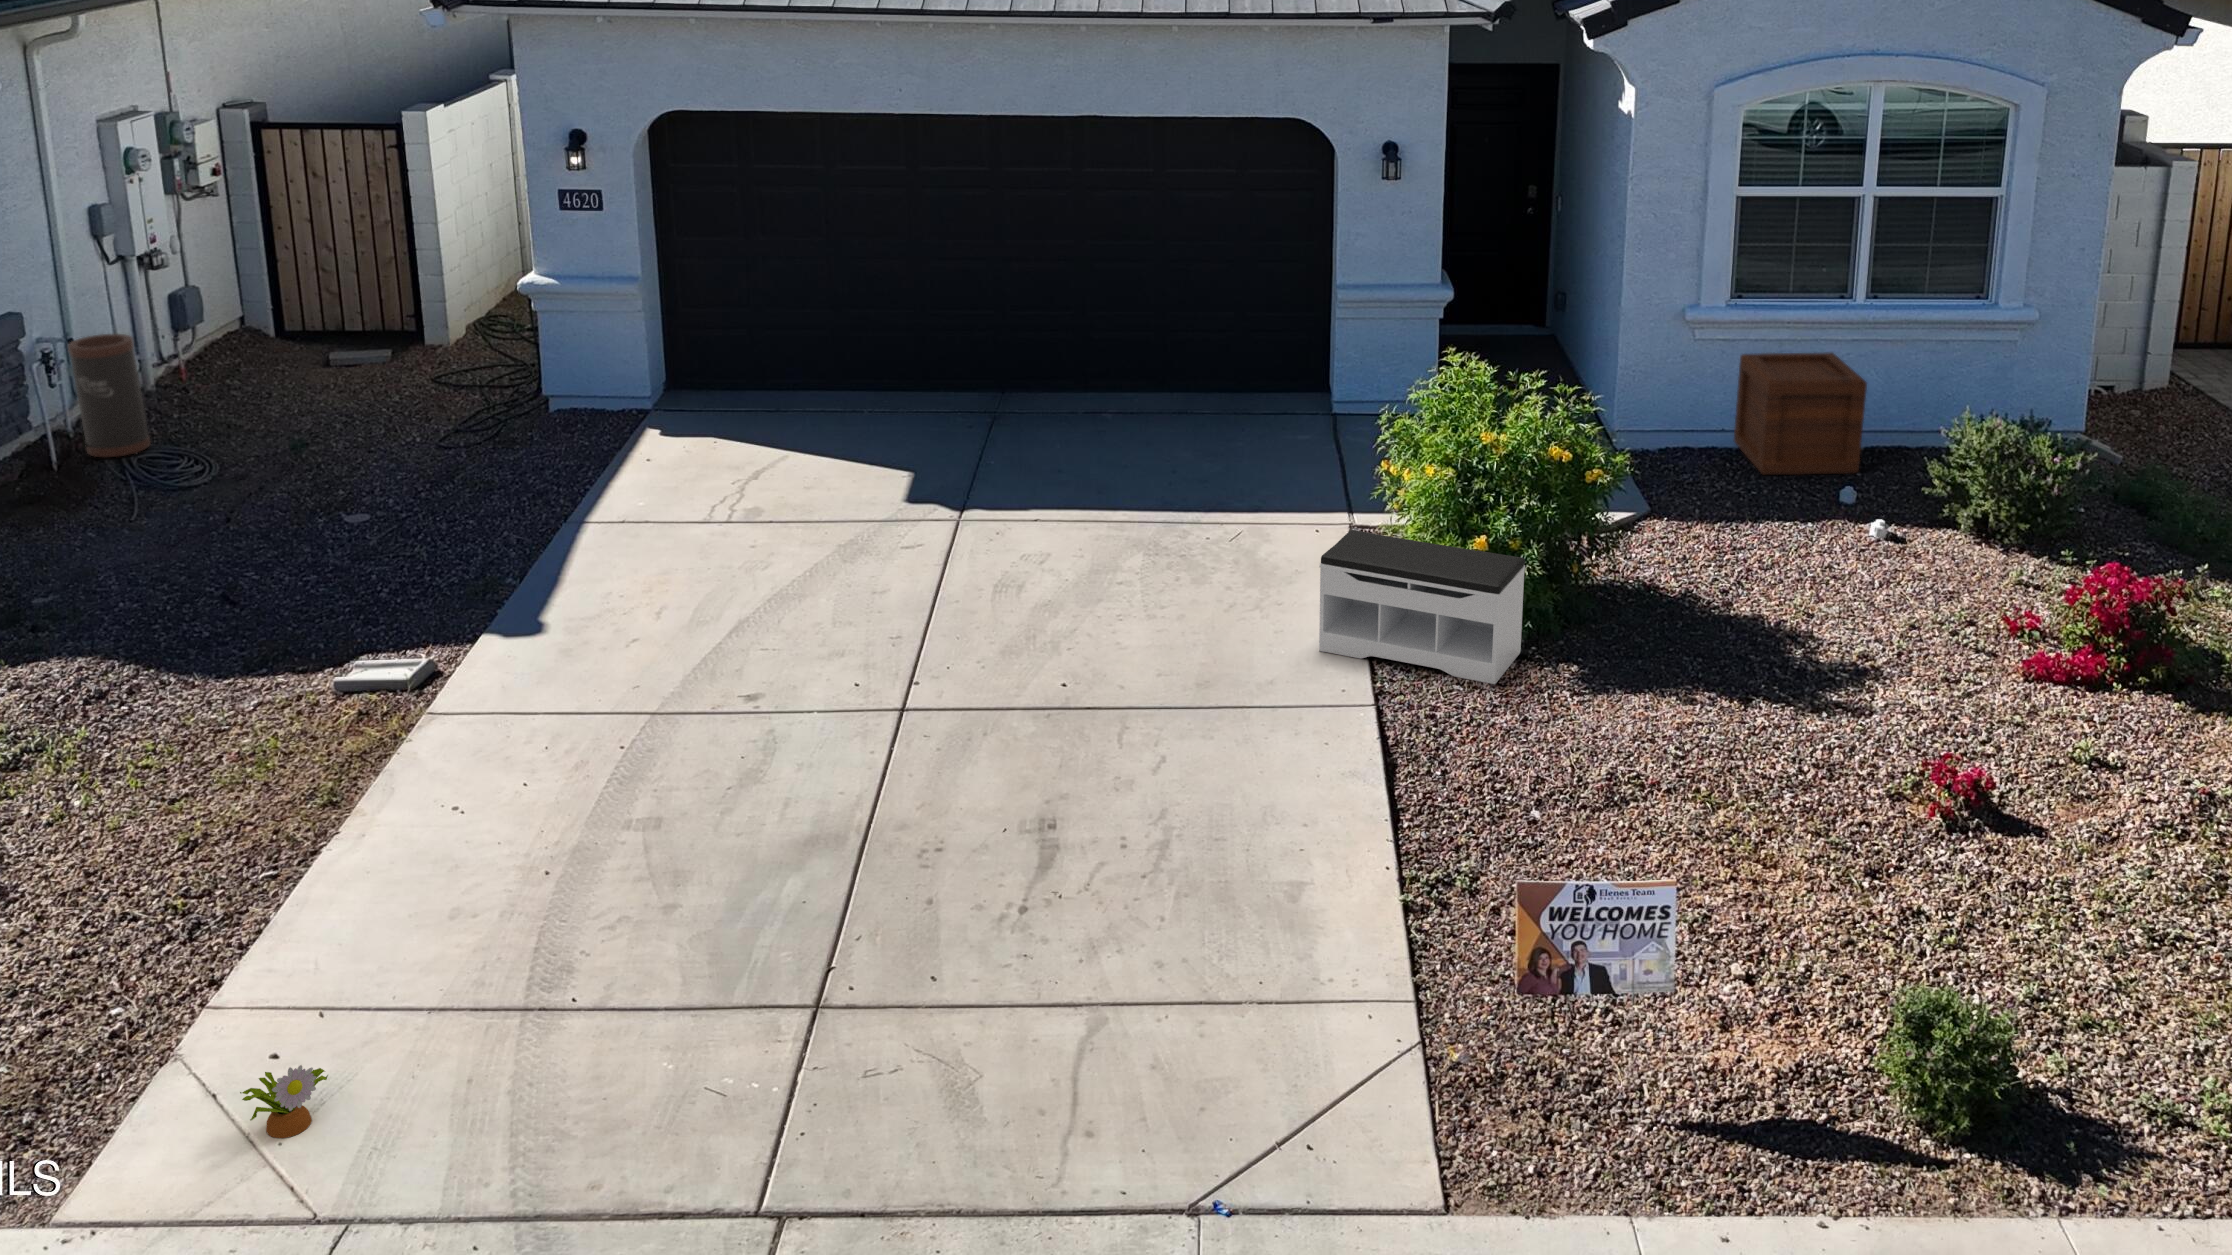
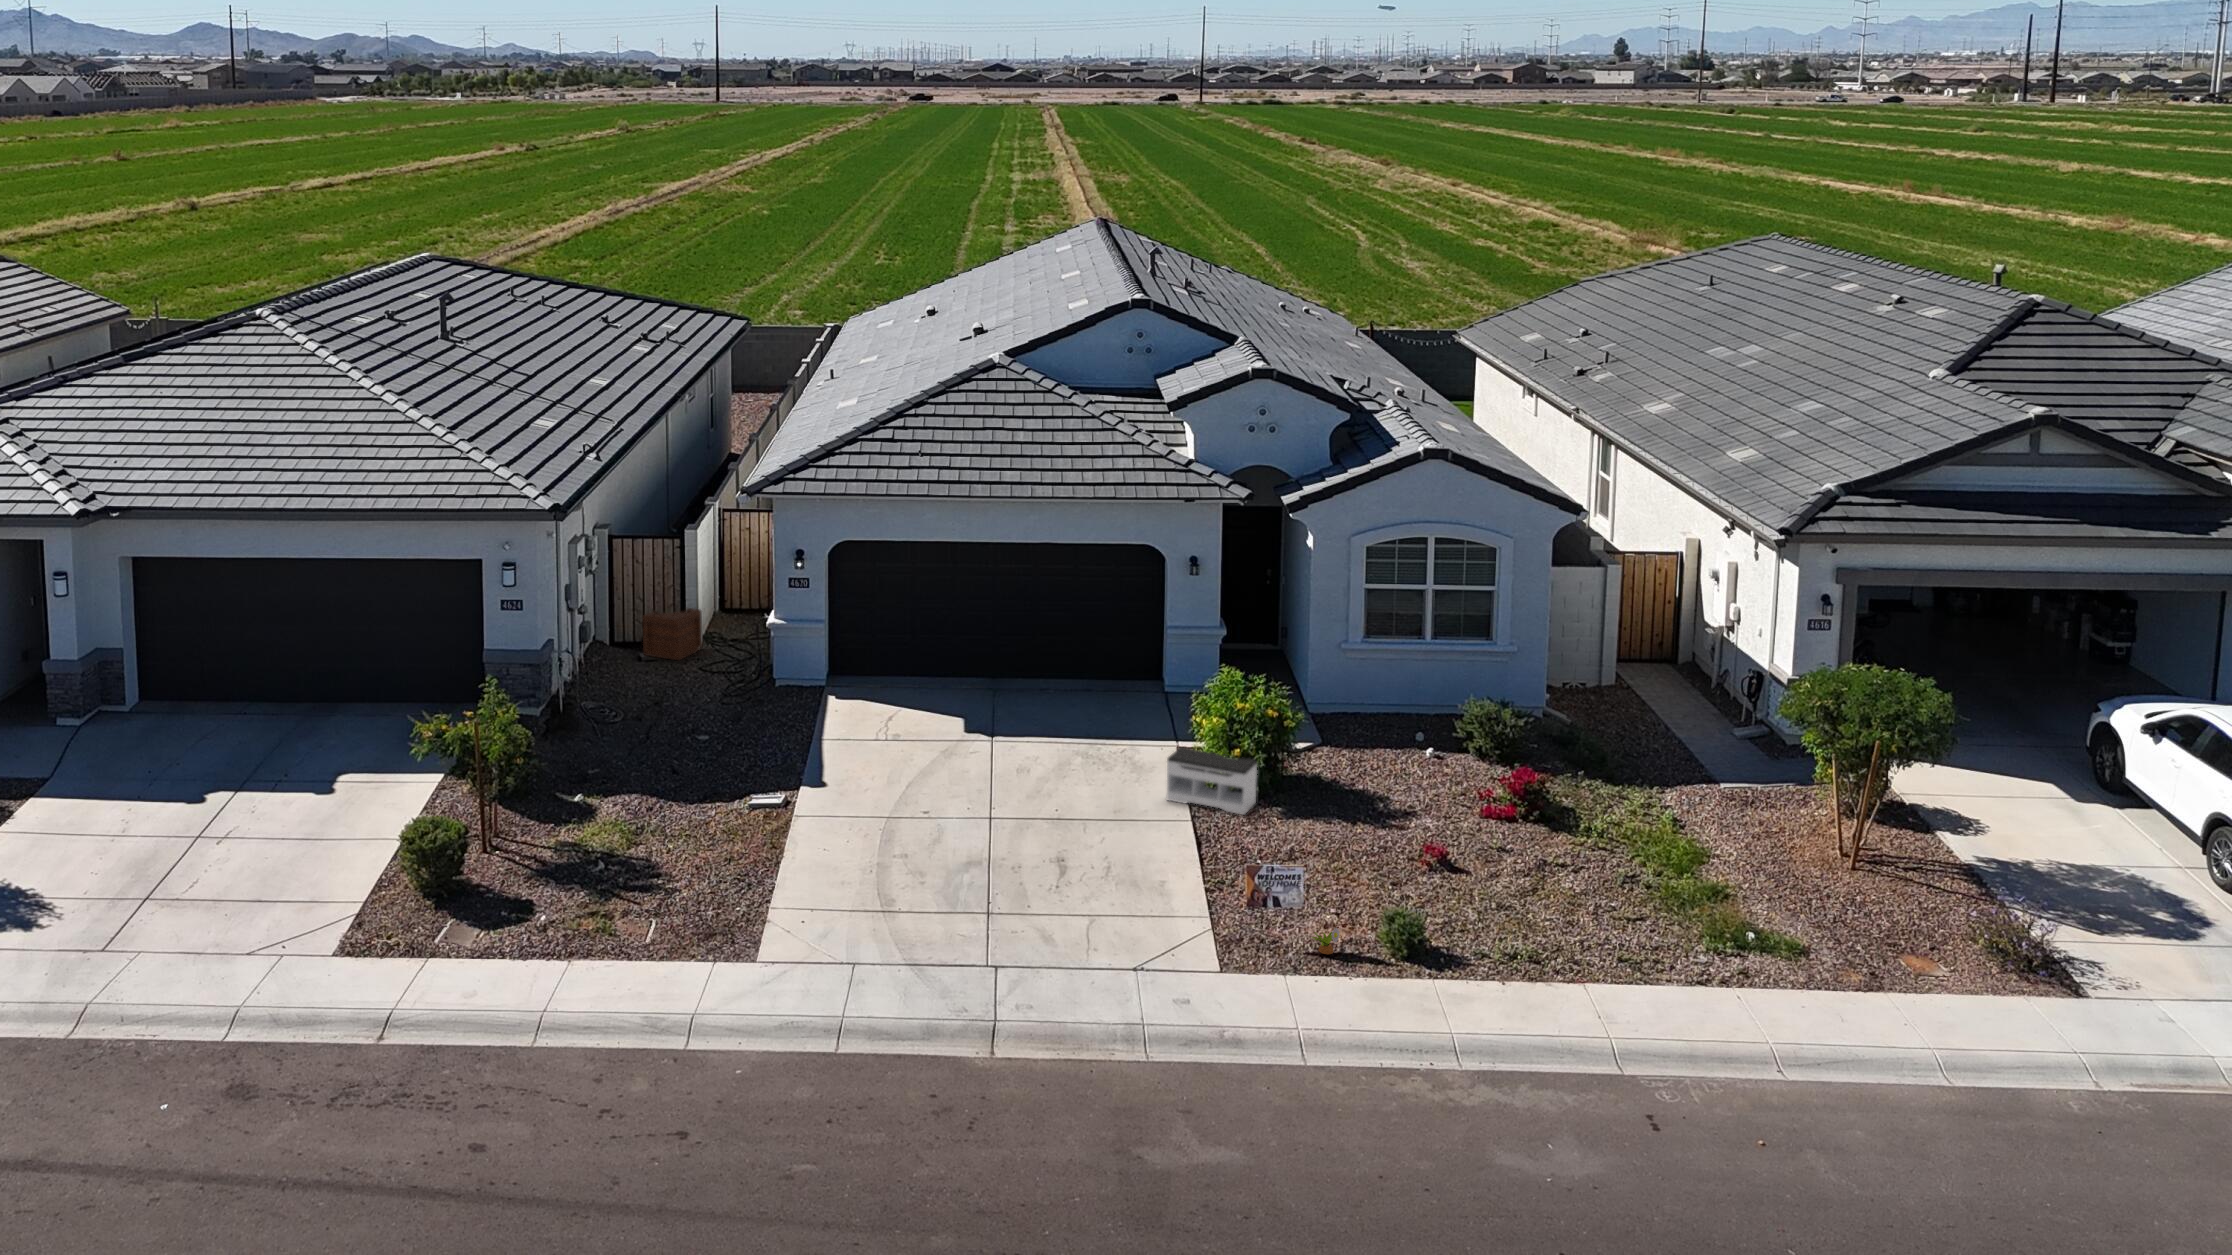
trash can: present [68,334,150,457] -> none [572,647,601,706]
wooden crate: present [1734,353,1867,475] -> present [642,608,703,661]
decorative plant: present [240,1065,328,1138] -> present [1312,928,1340,954]

